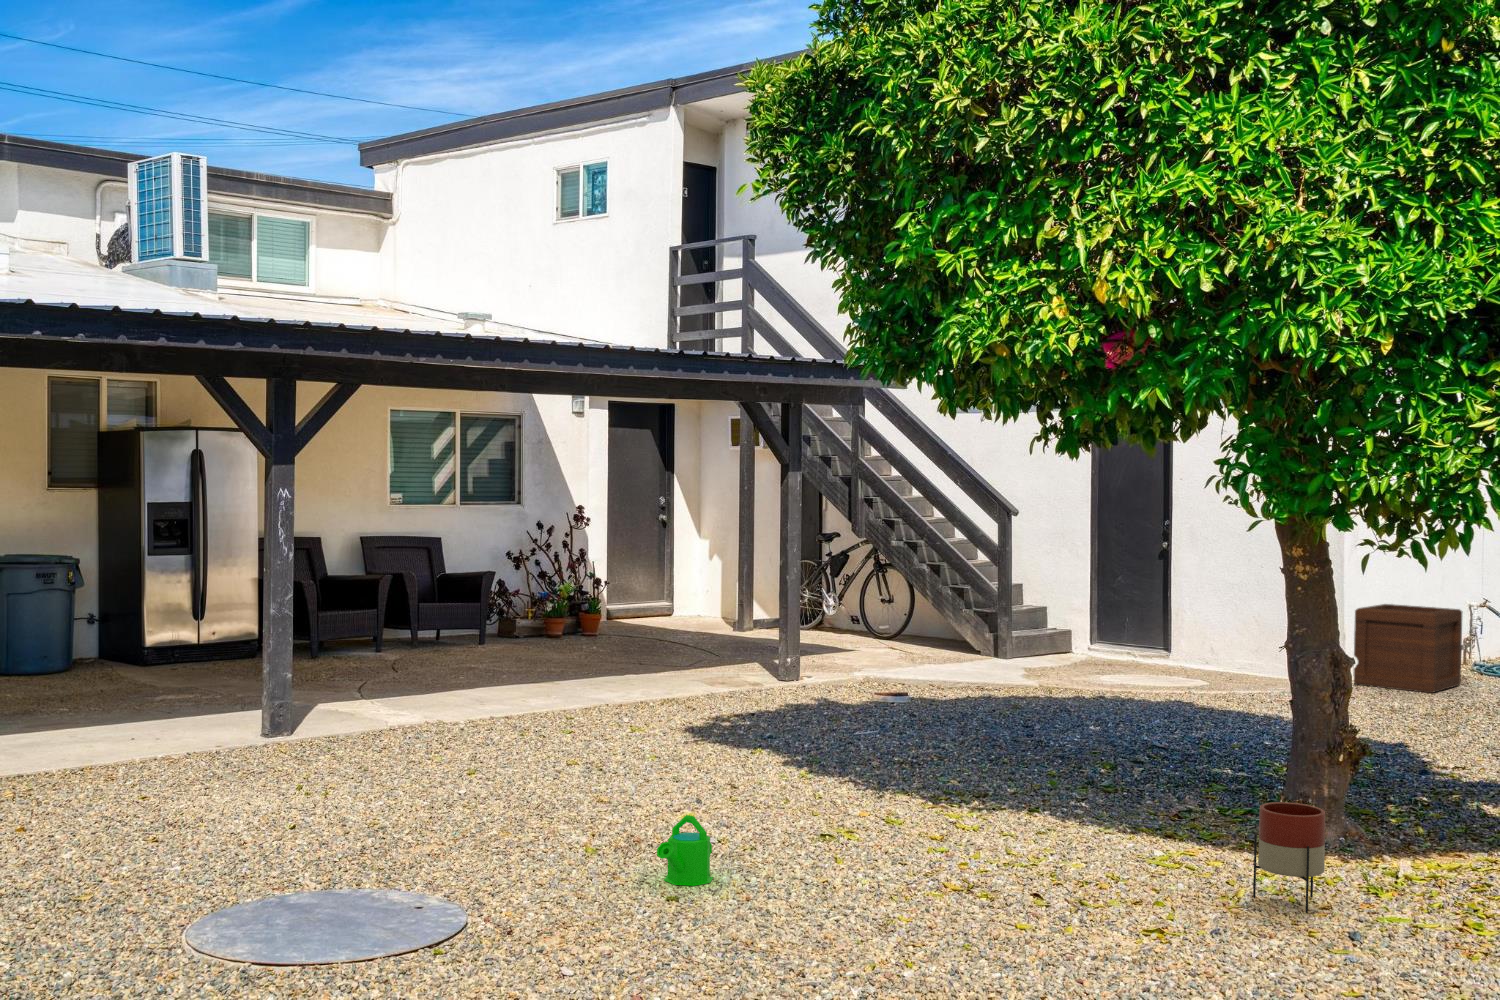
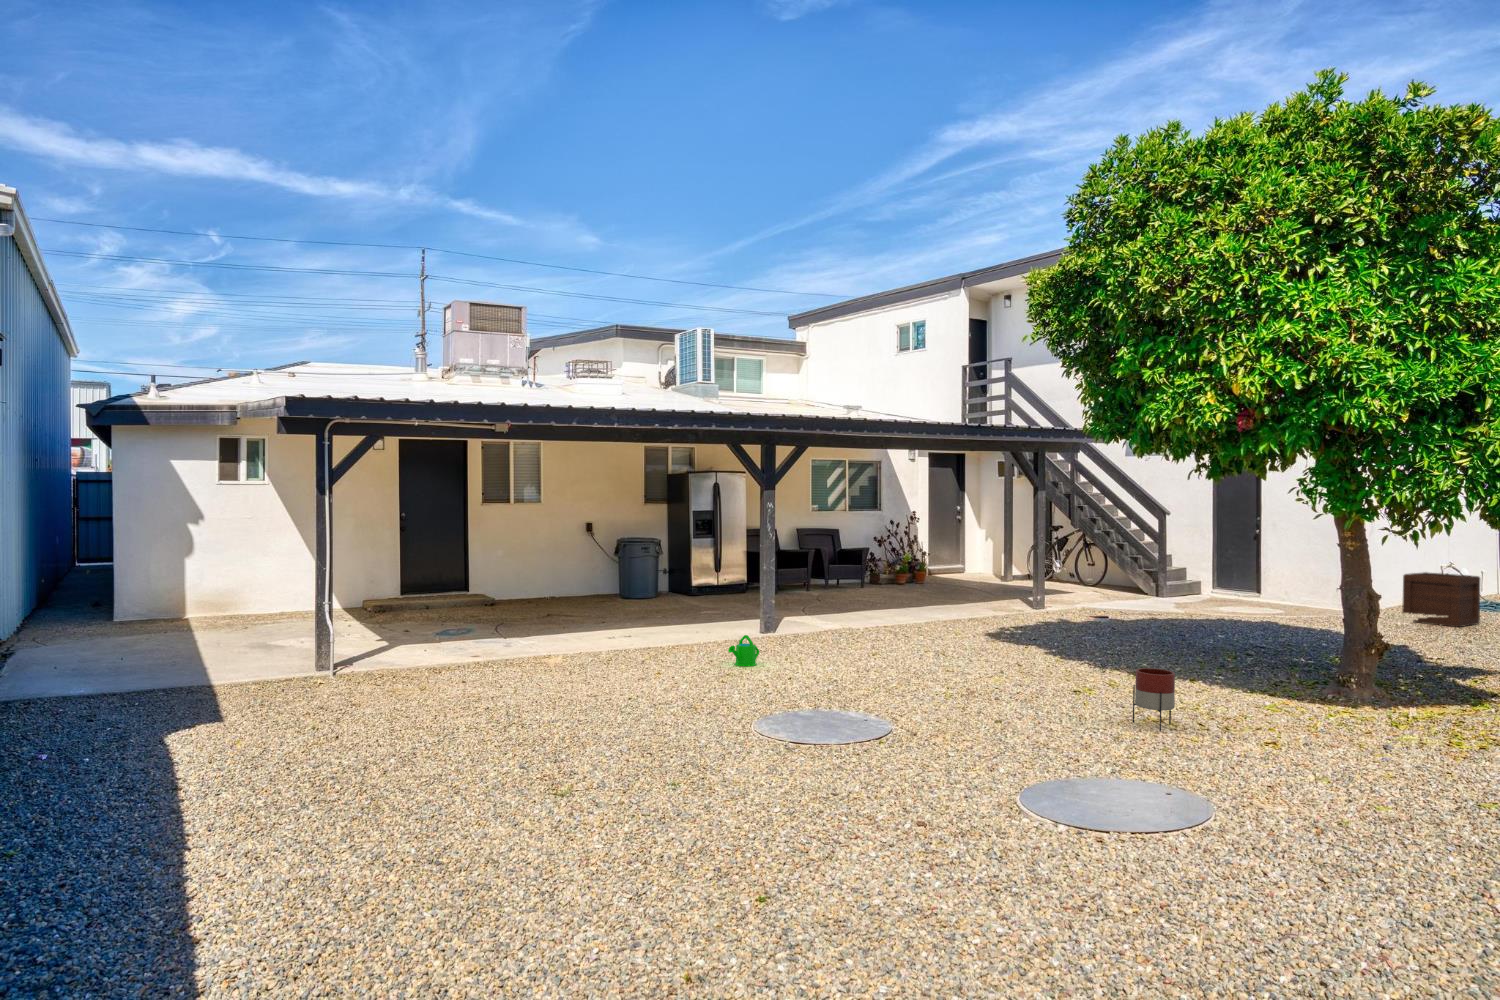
planter: present [1253,802,1325,913] -> present [1133,668,1175,731]
watering can: present [657,815,713,886] -> present [728,635,759,666]

